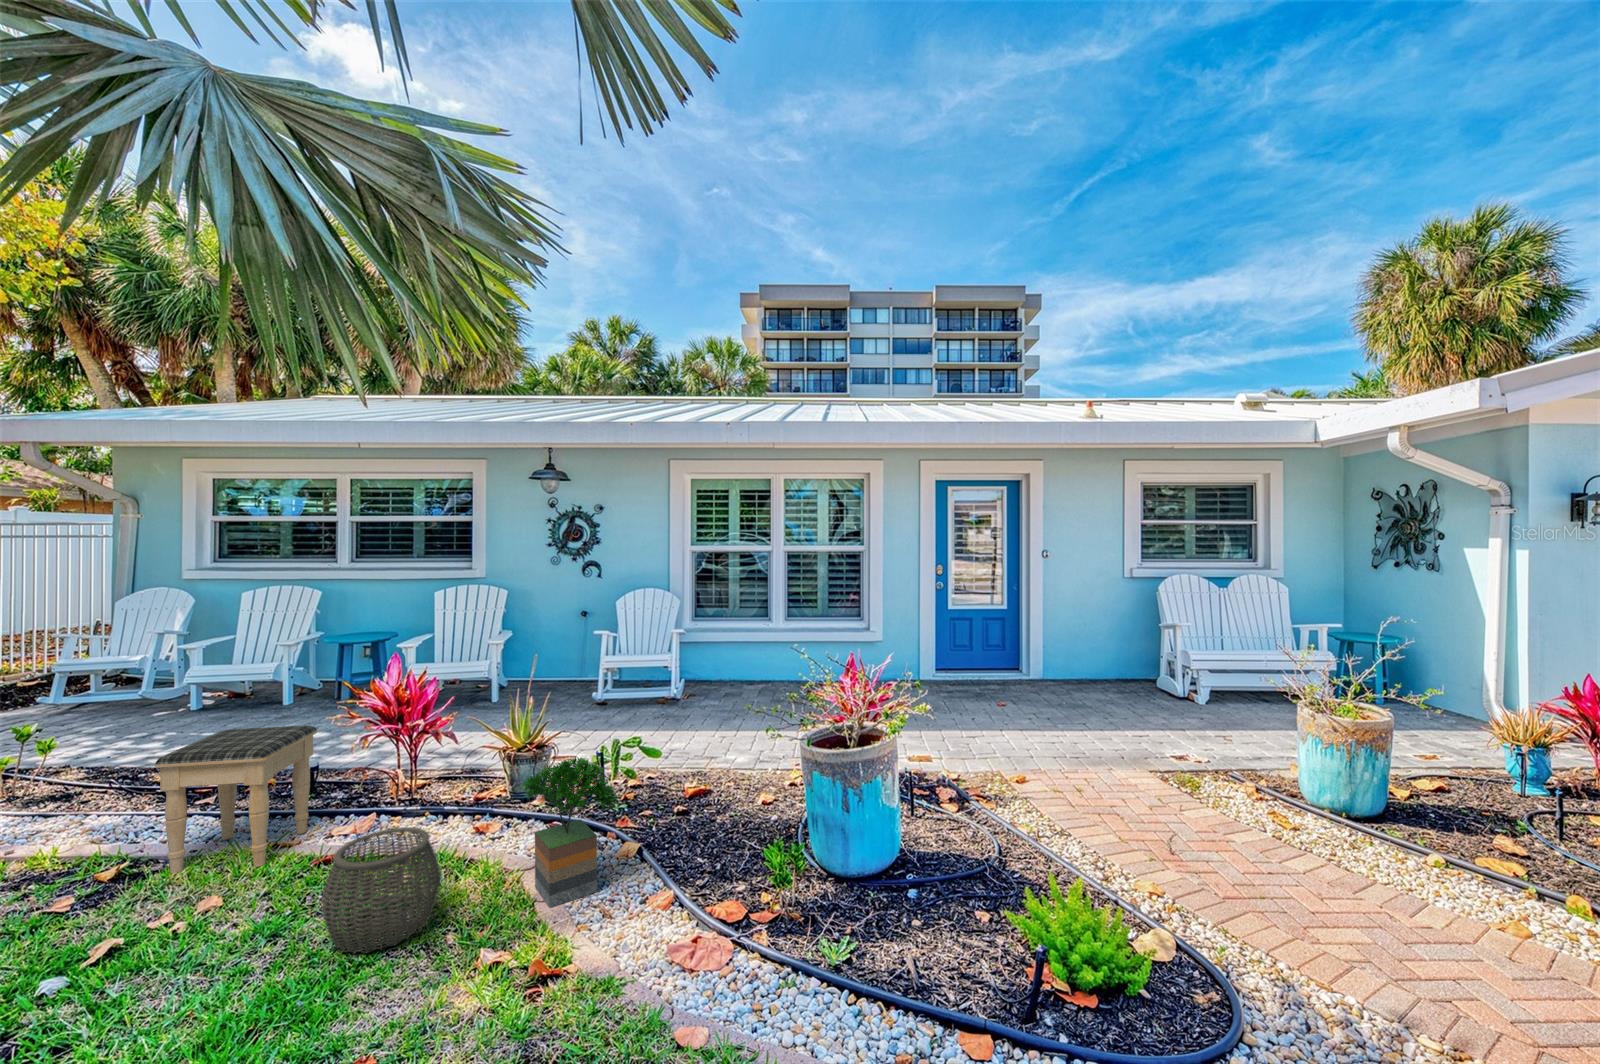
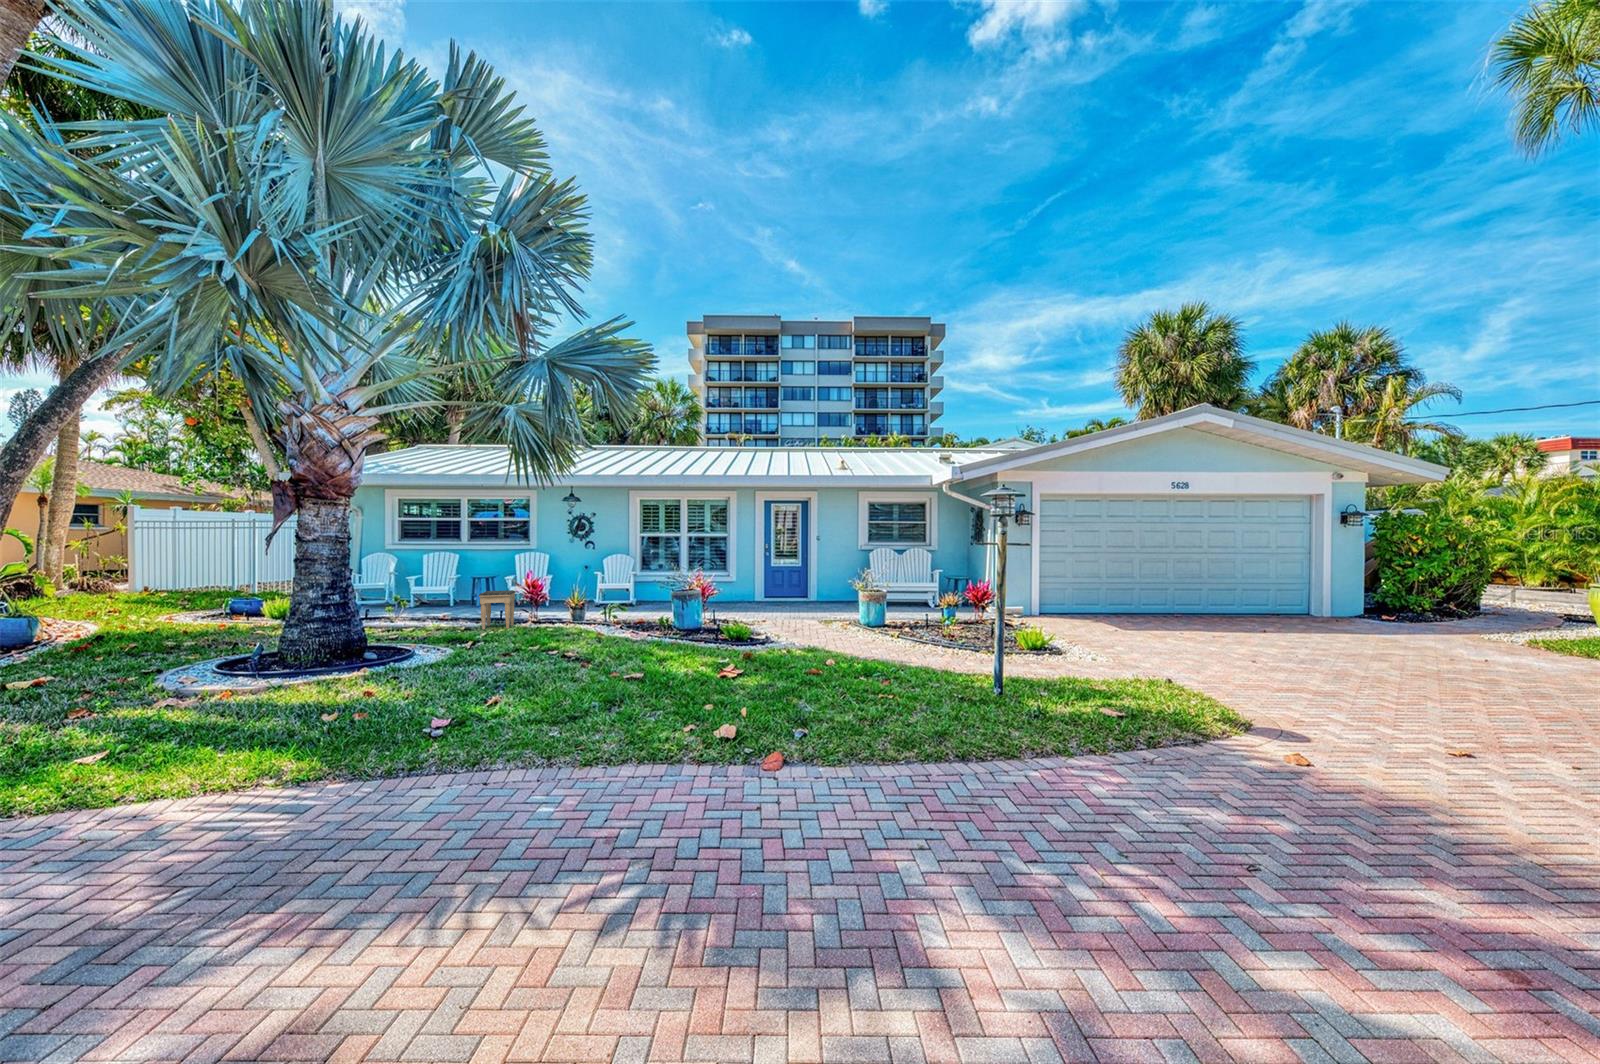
potted tree: present [521,757,617,908] -> none [593,592,621,630]
woven basket: present [321,827,441,953] -> none [544,608,573,633]

